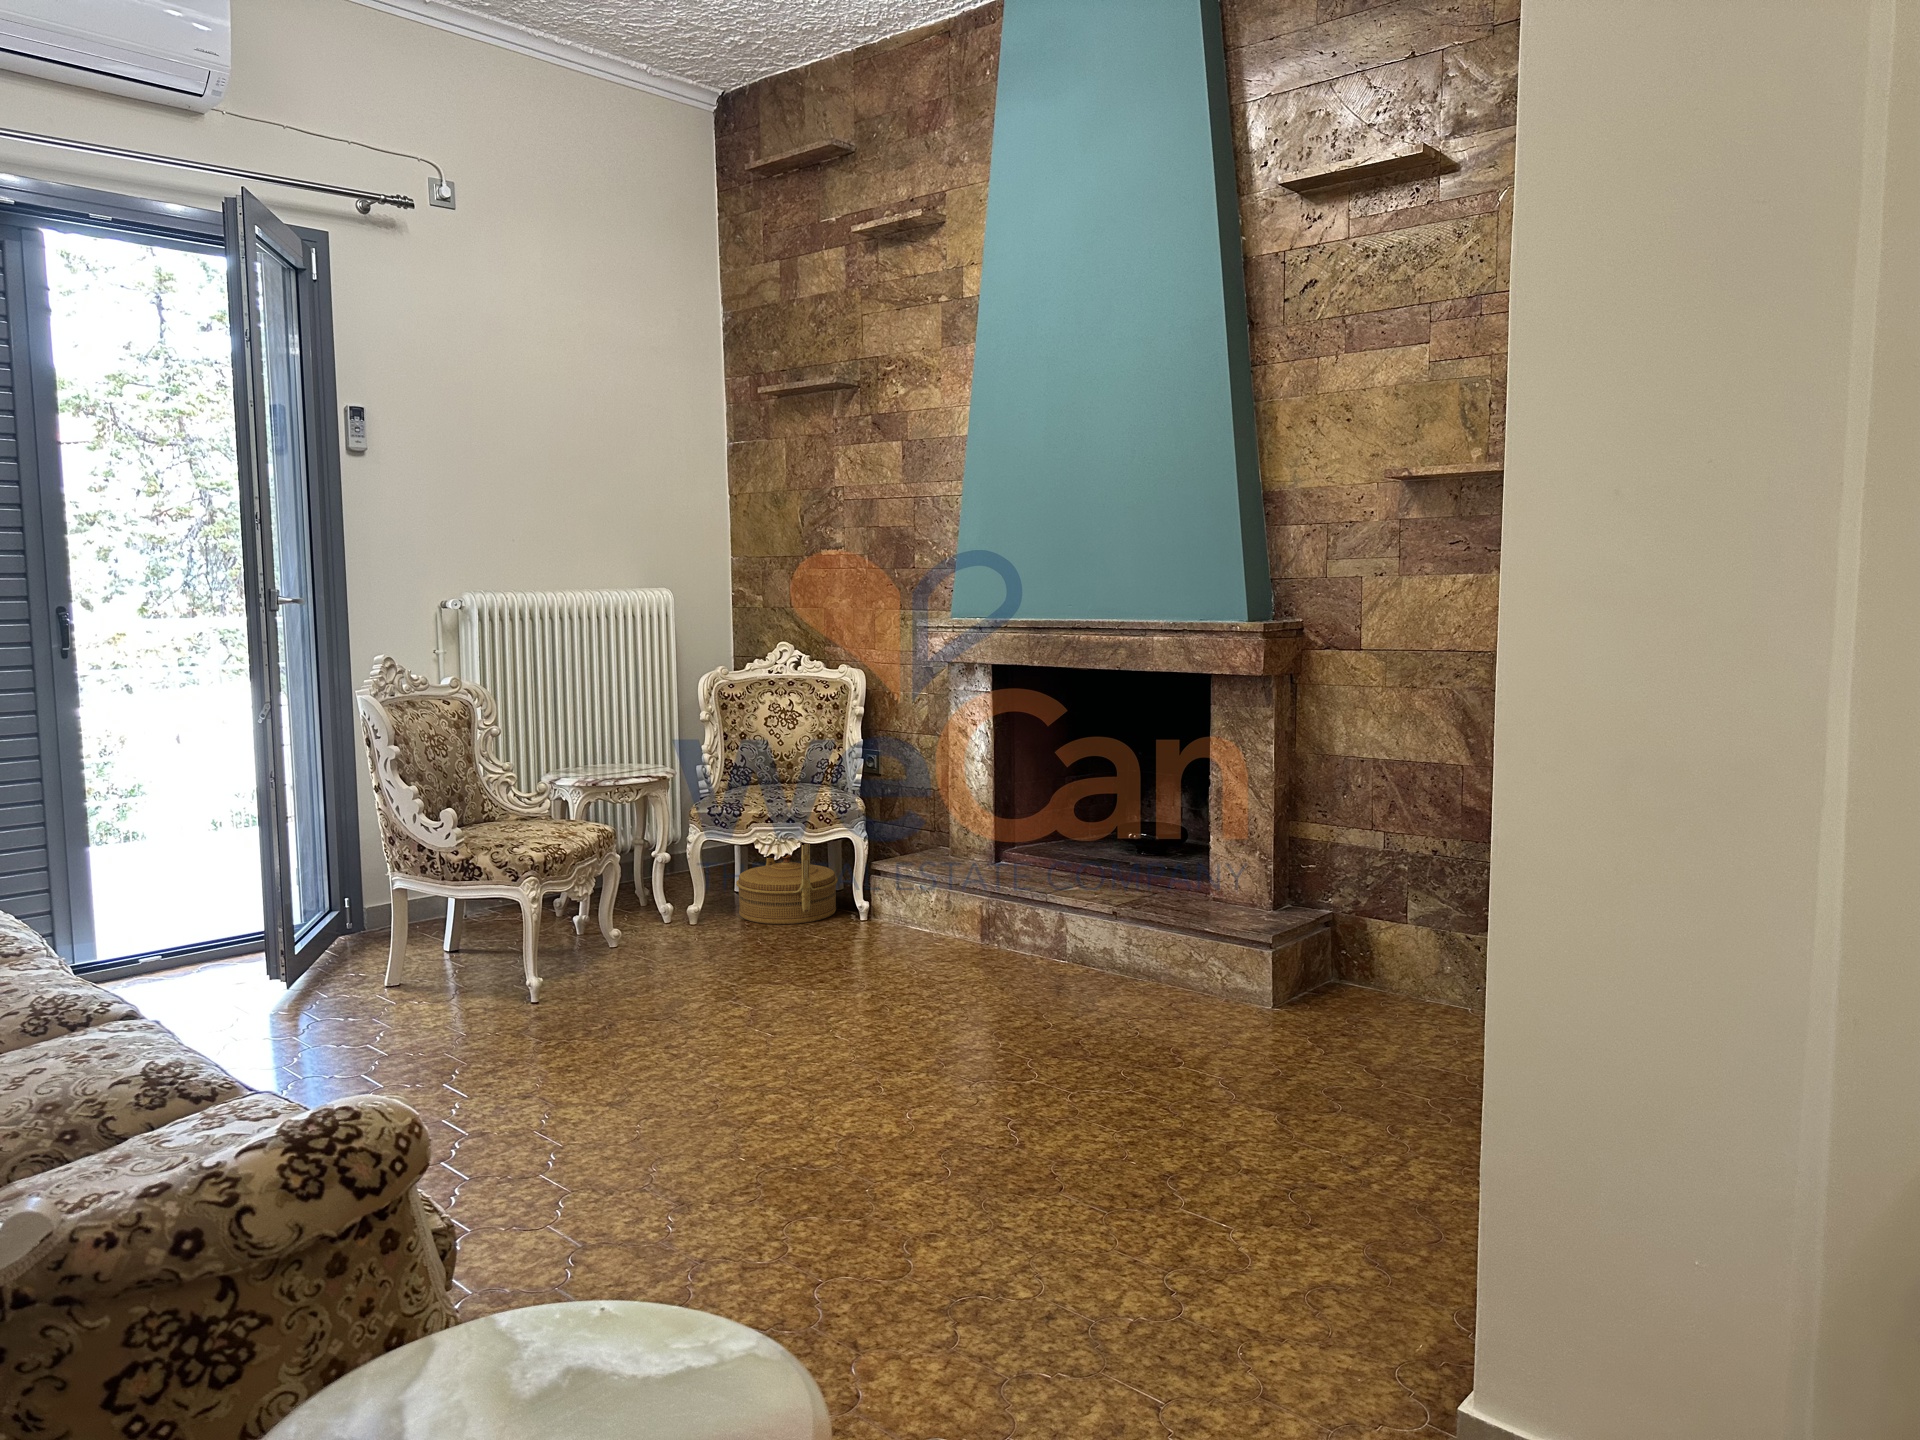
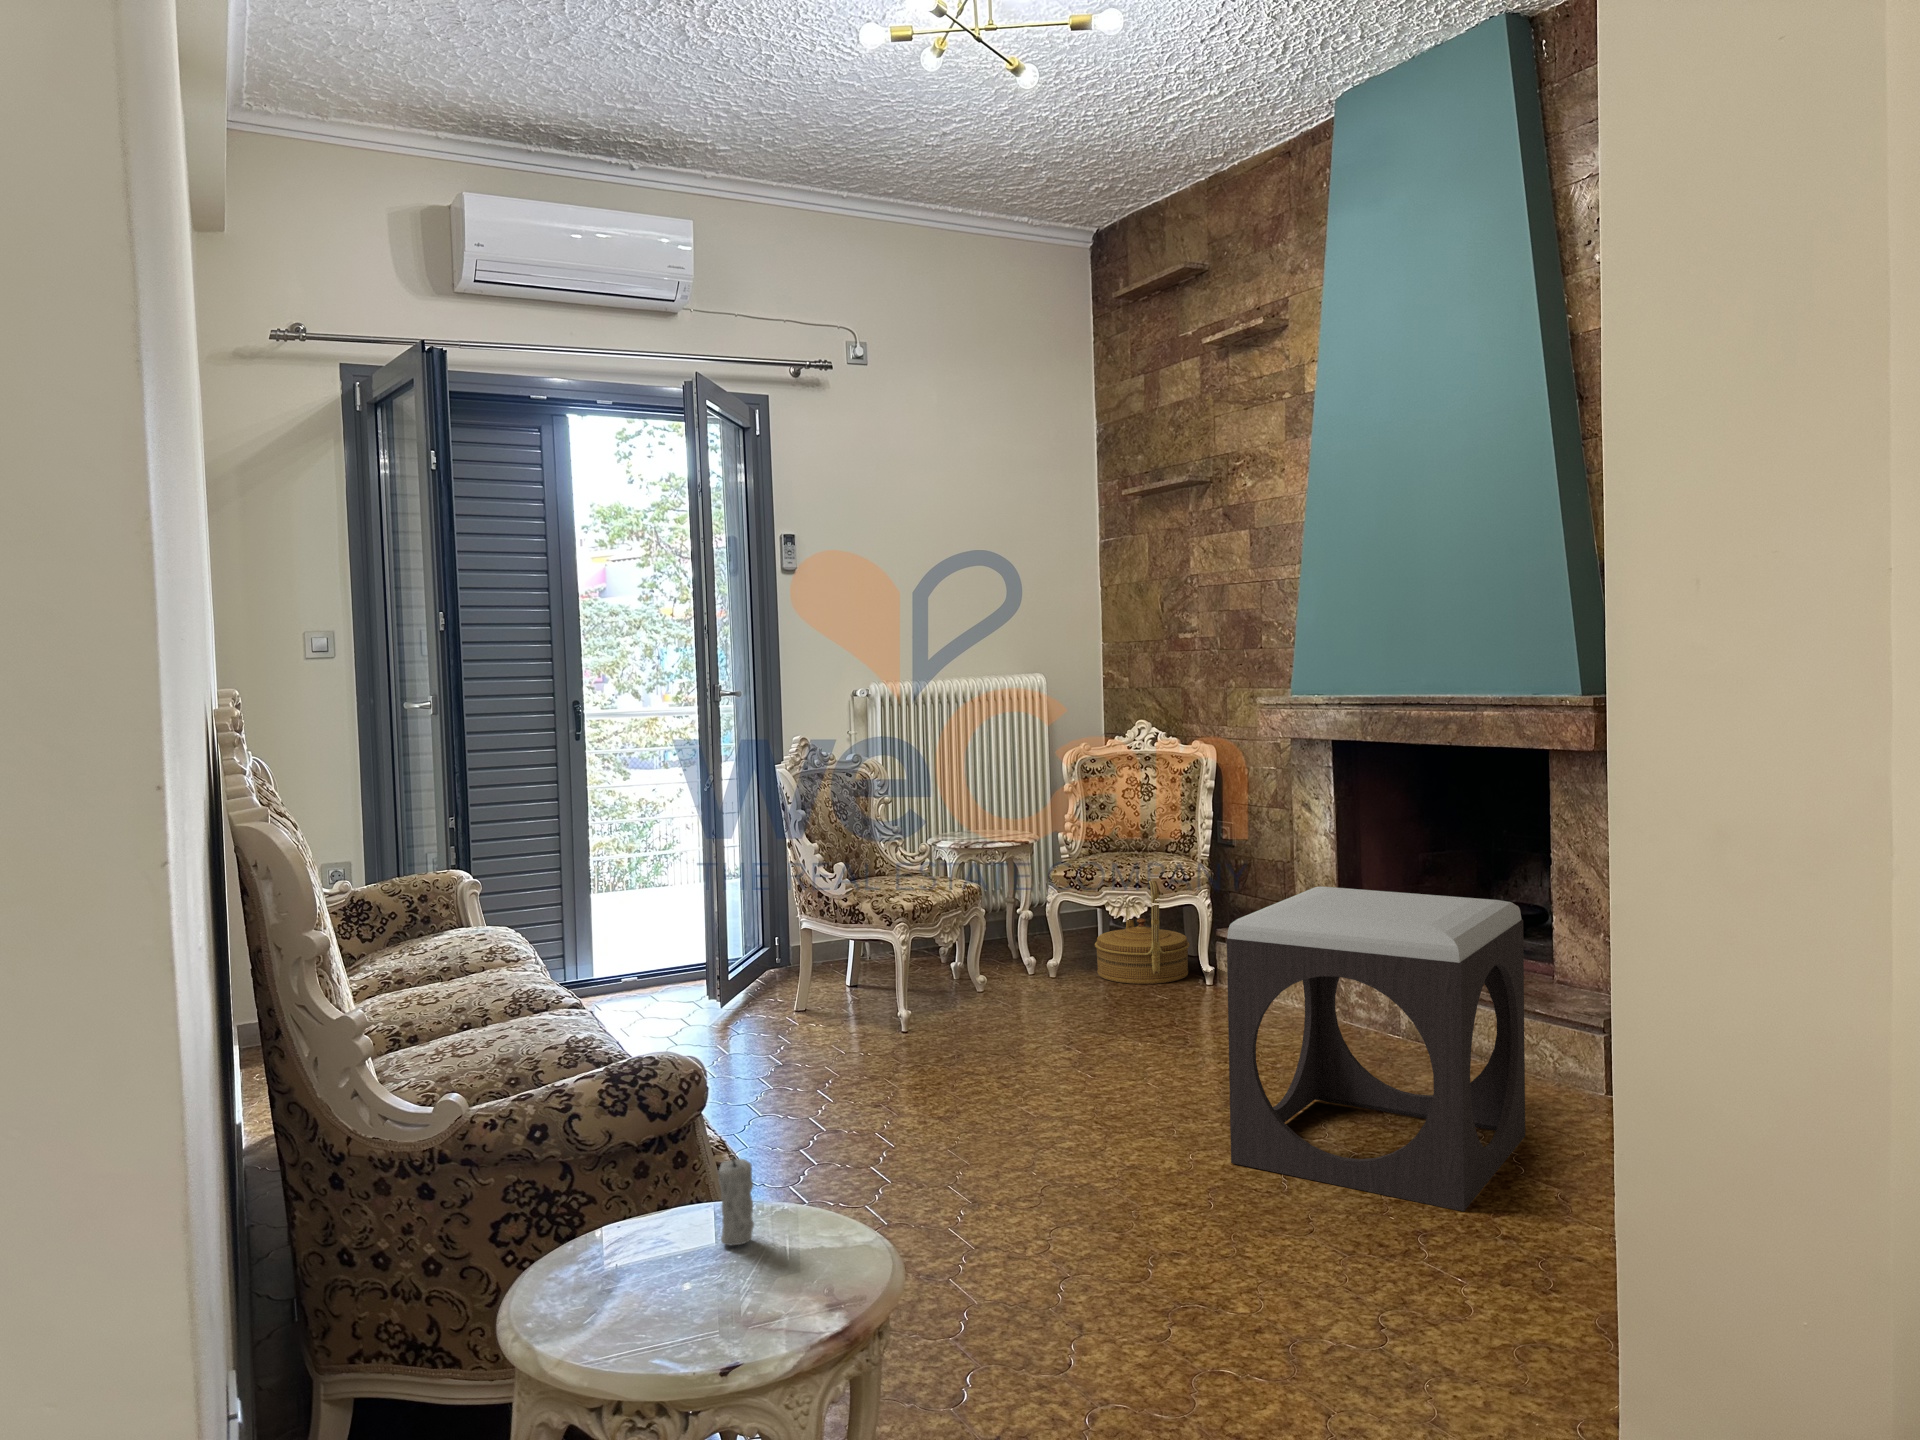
footstool: none [951,819,1227,1149] -> present [1227,886,1525,1211]
candle: none [519,1246,571,1383] -> present [718,1159,754,1245]

